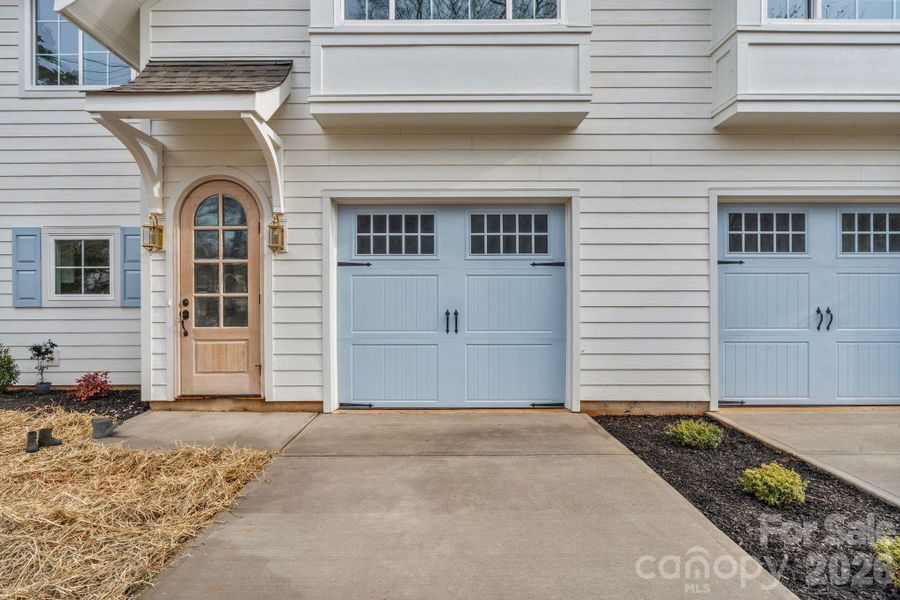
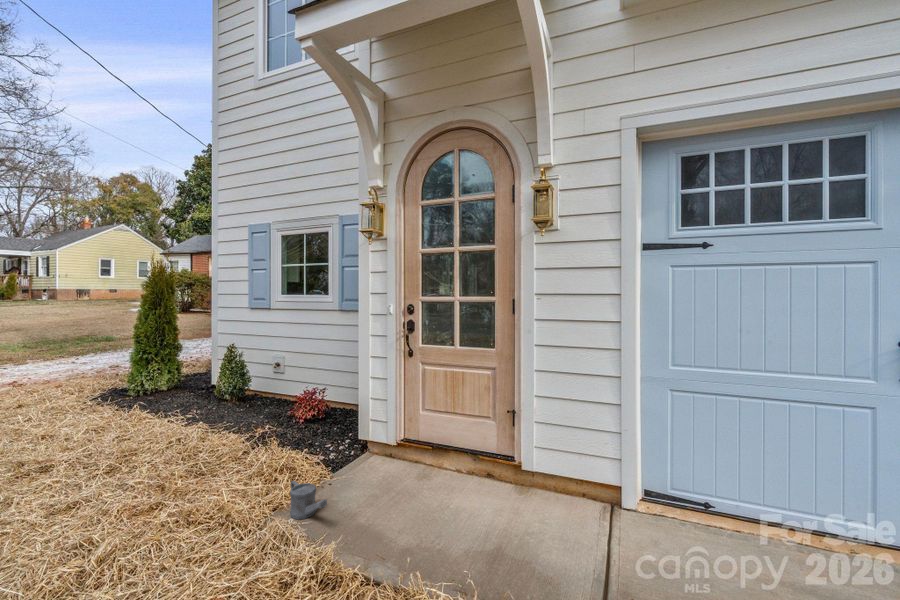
potted plant: present [27,339,58,394] -> none [254,344,284,404]
boots: present [25,429,62,452] -> none [193,498,251,543]

